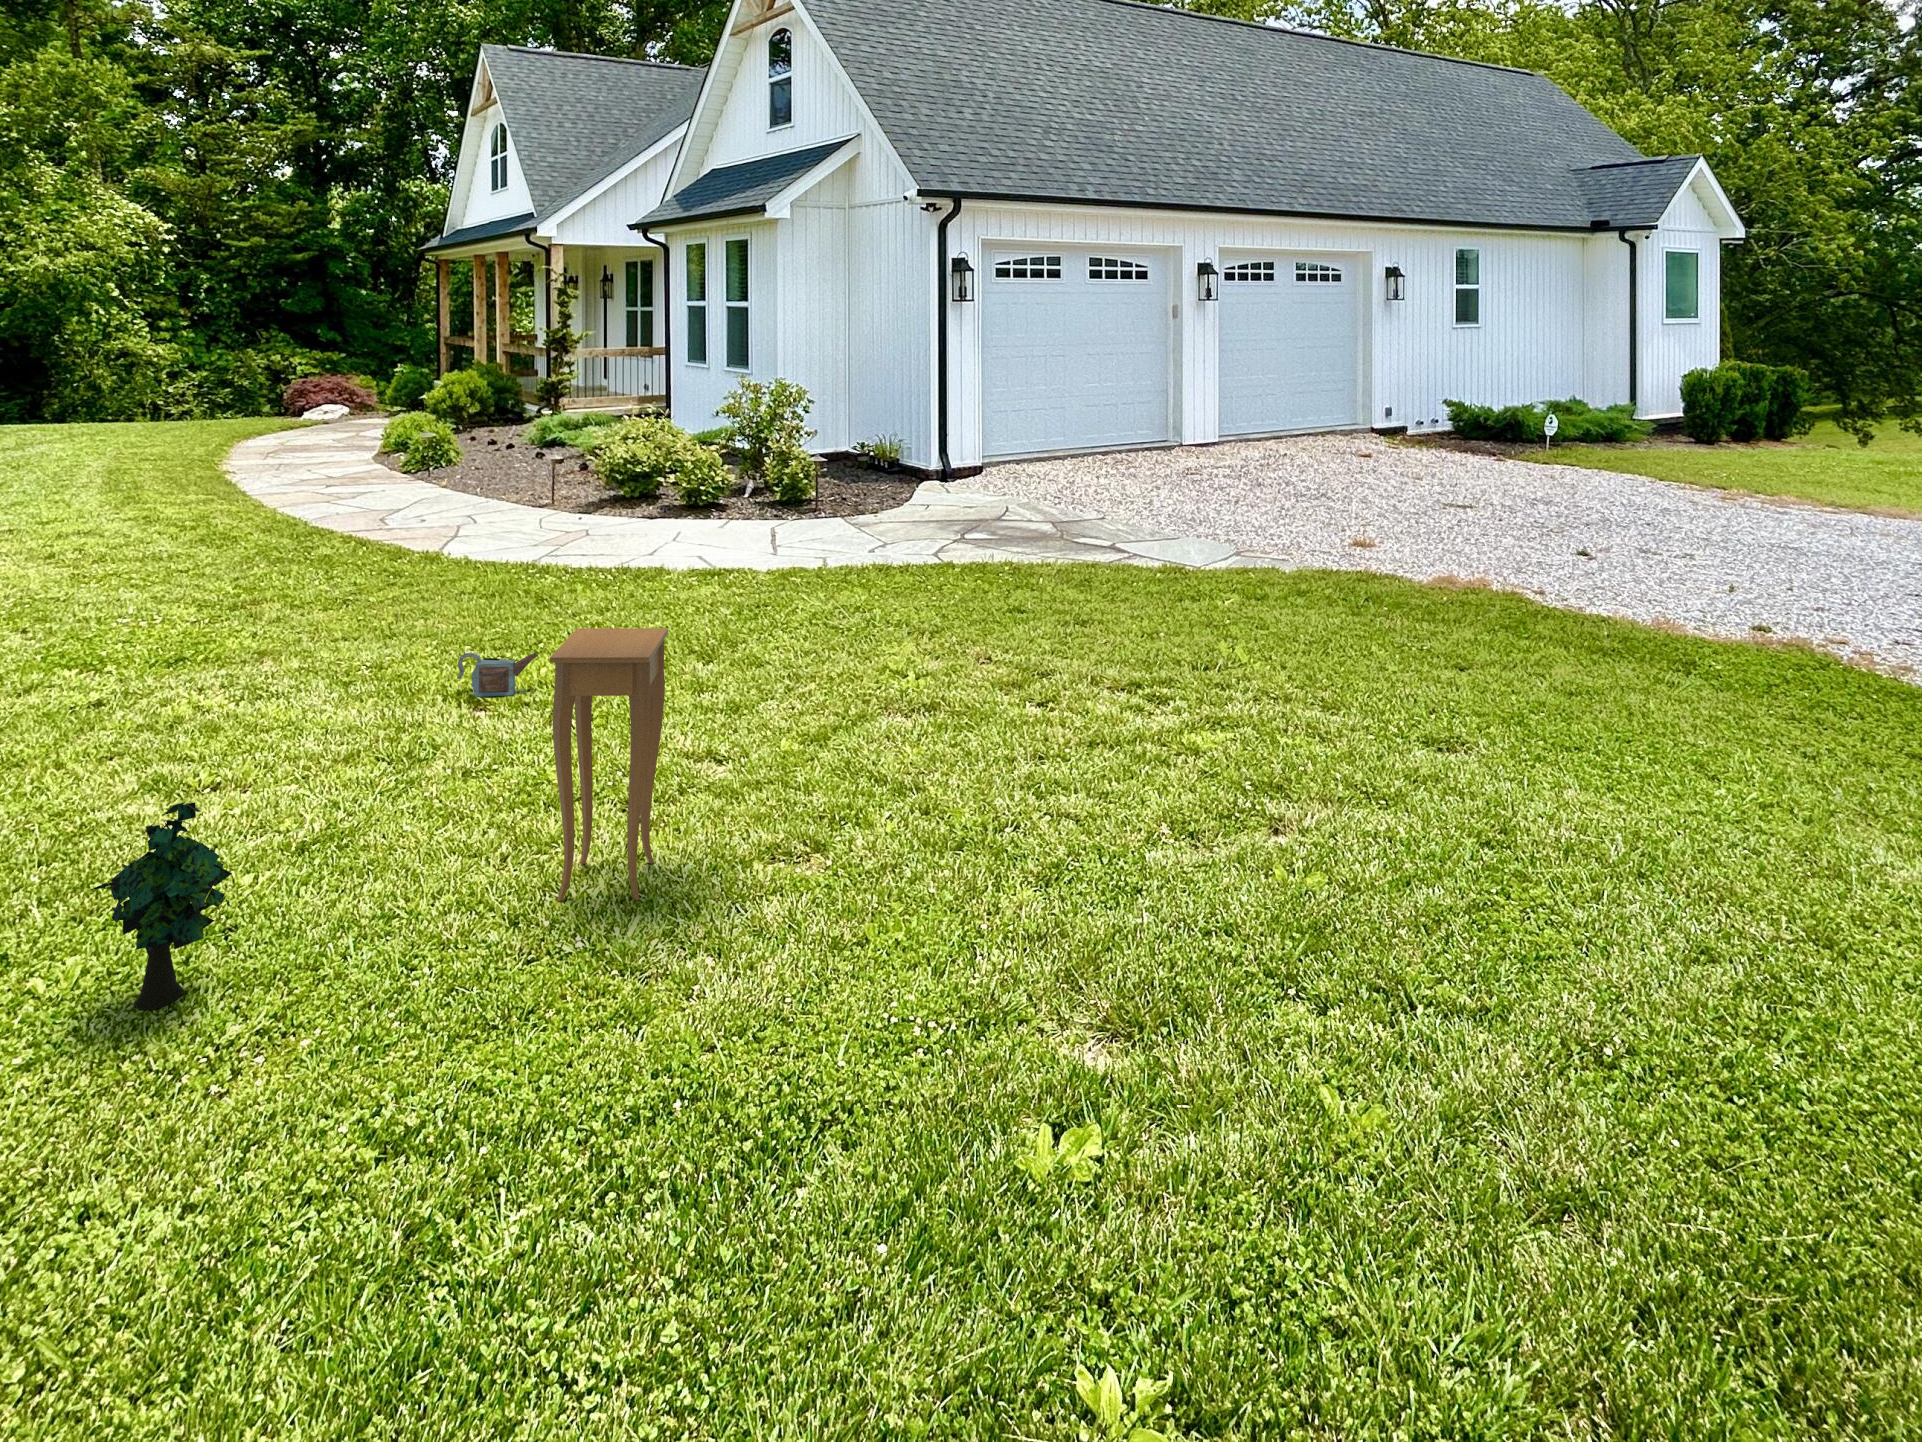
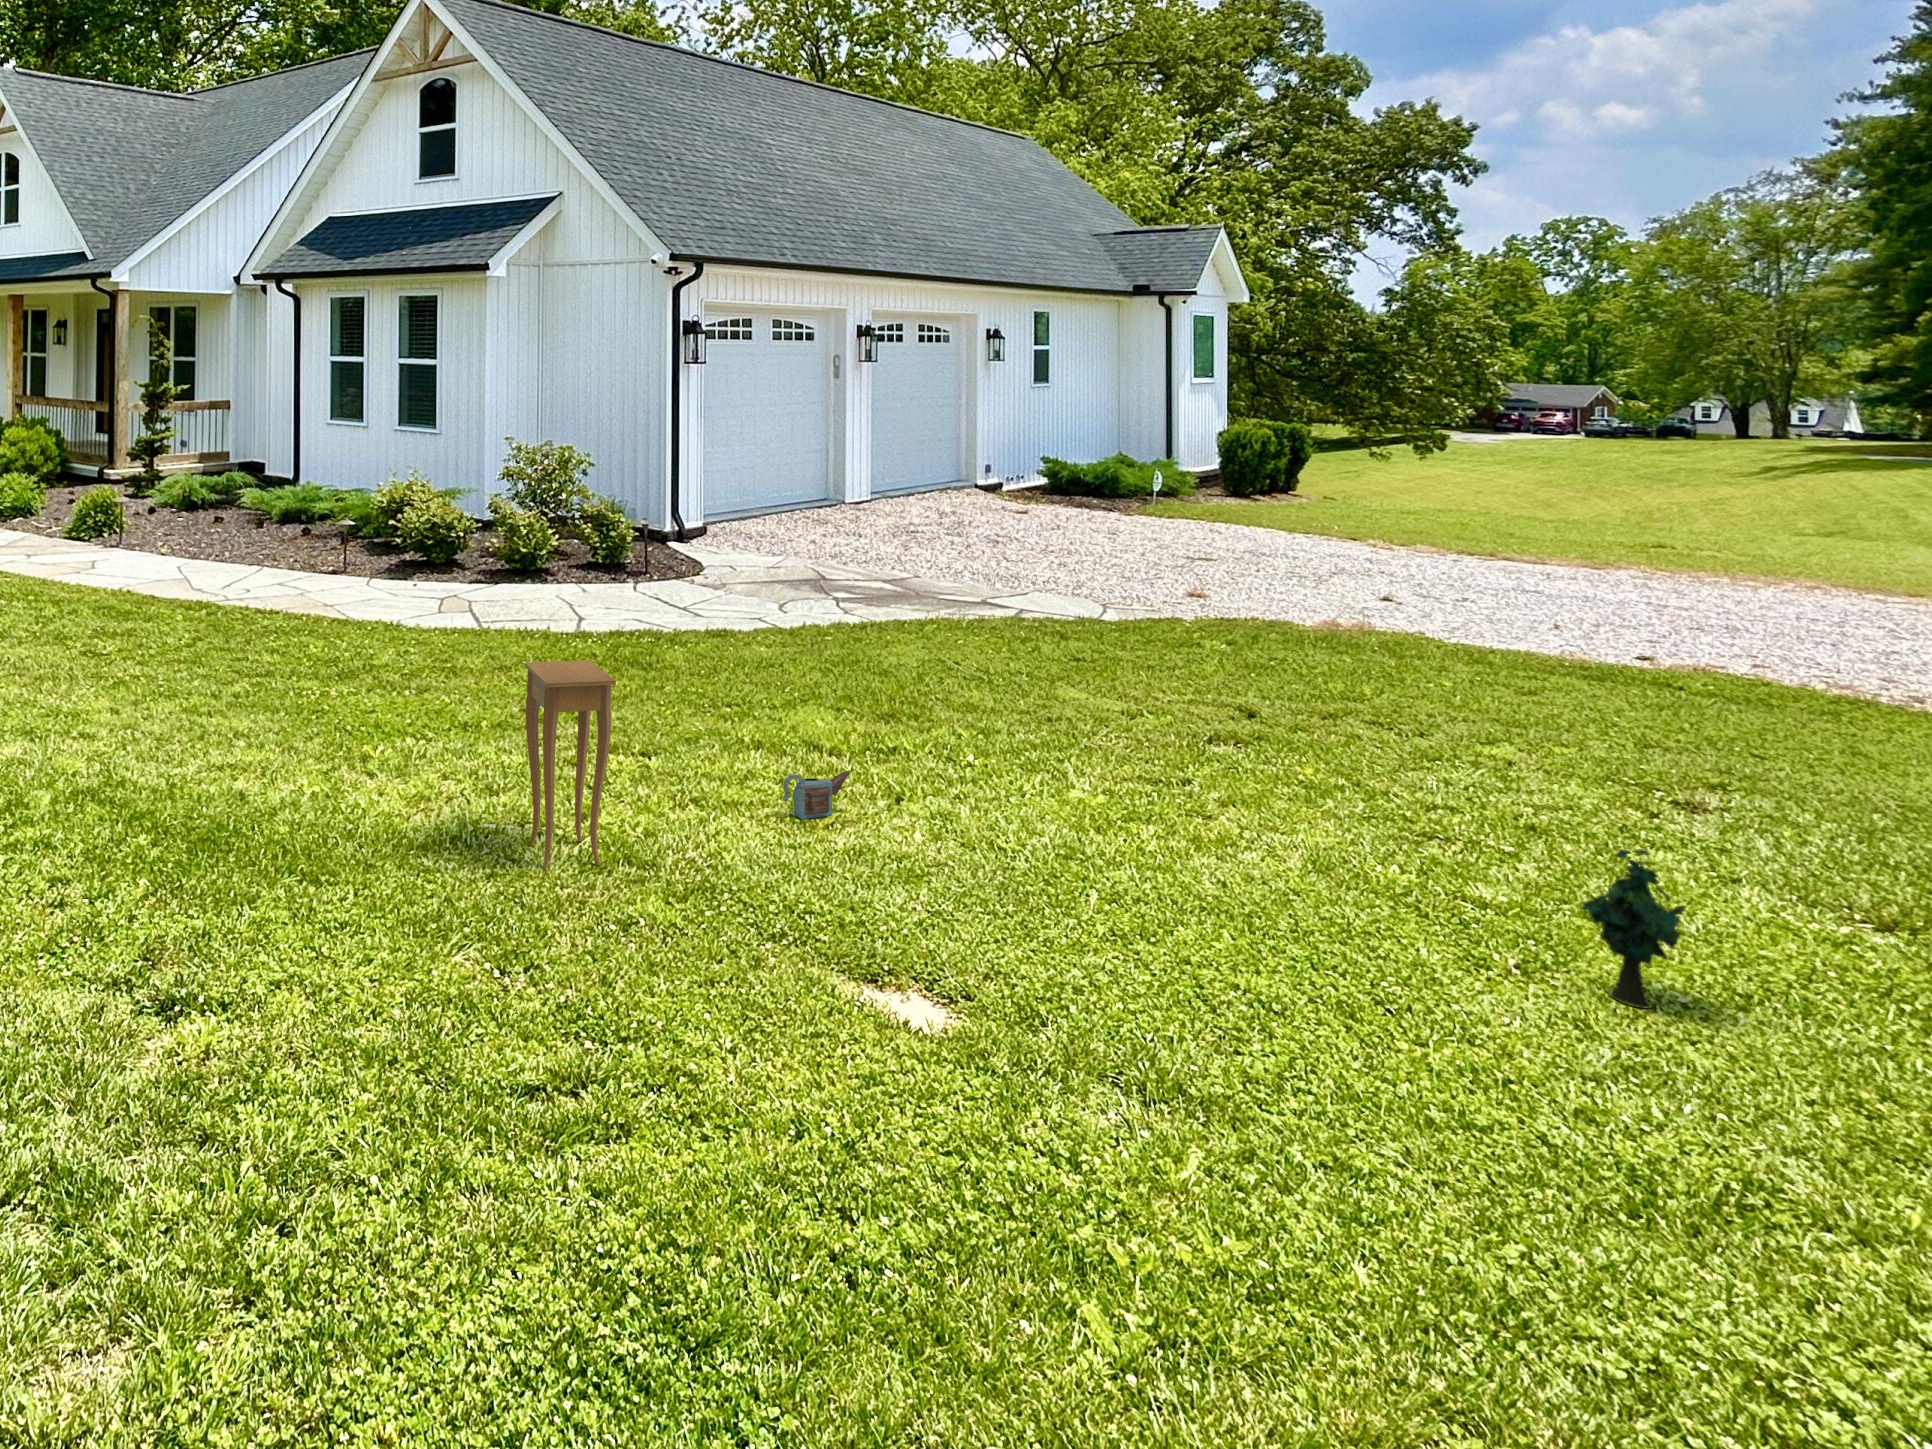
side table: present [550,628,668,901] -> present [525,660,616,870]
decorative plant: present [90,802,232,1010] -> present [1580,849,1685,1009]

